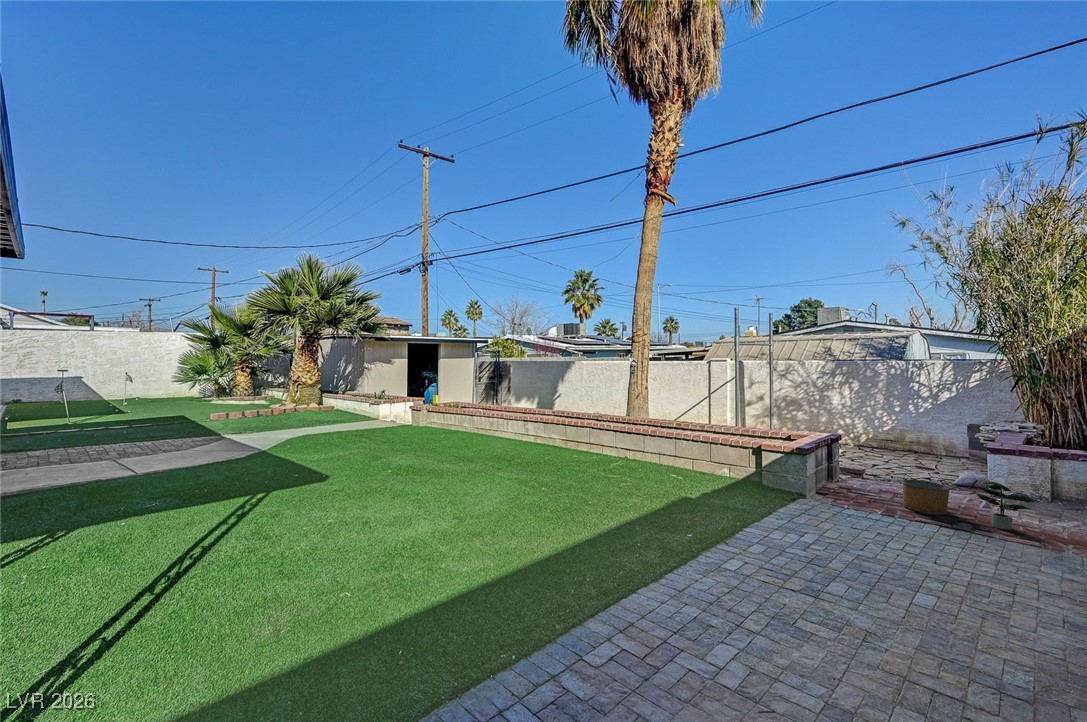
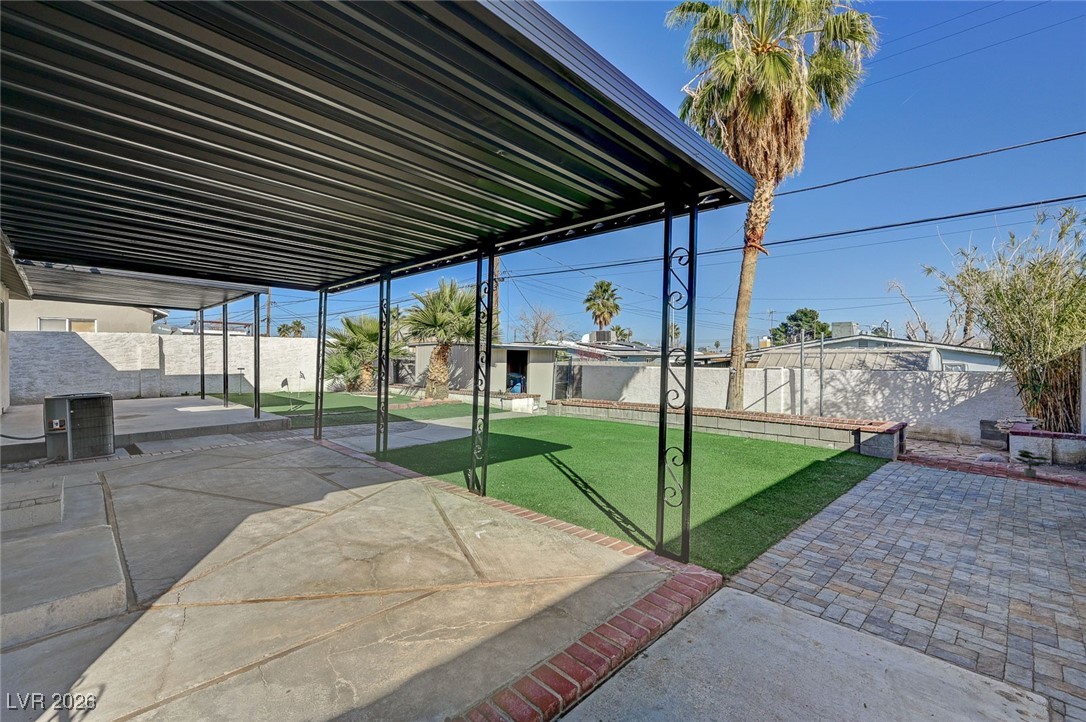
bucket: present [902,466,949,515] -> none [966,443,996,472]

